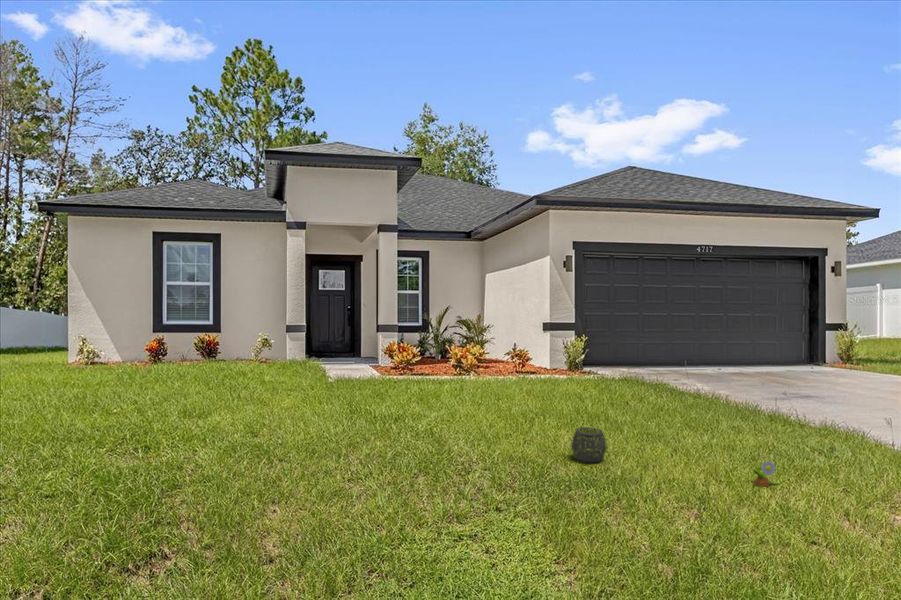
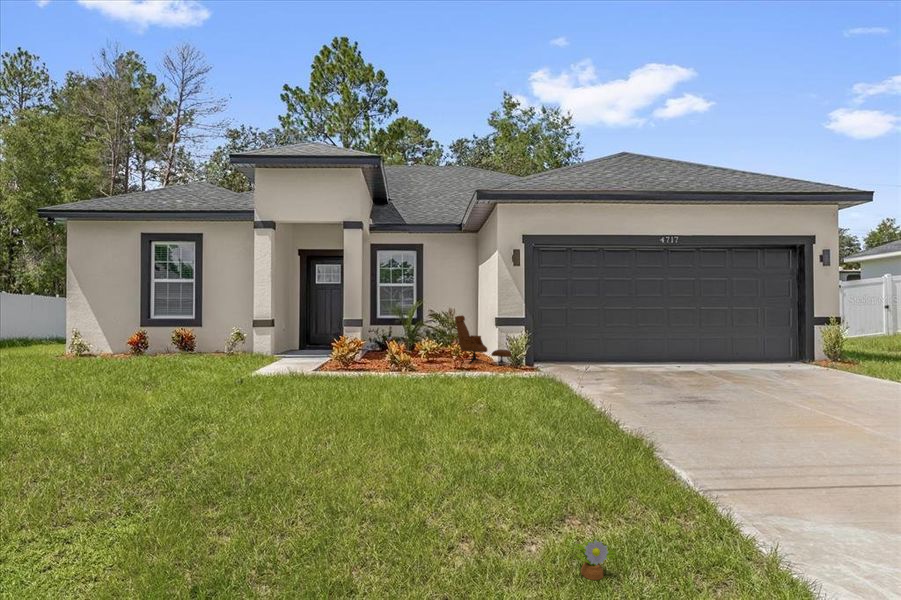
lounge chair: none [512,321,567,369] -> present [455,316,512,365]
woven basket: present [572,427,606,463] -> none [359,460,406,513]

